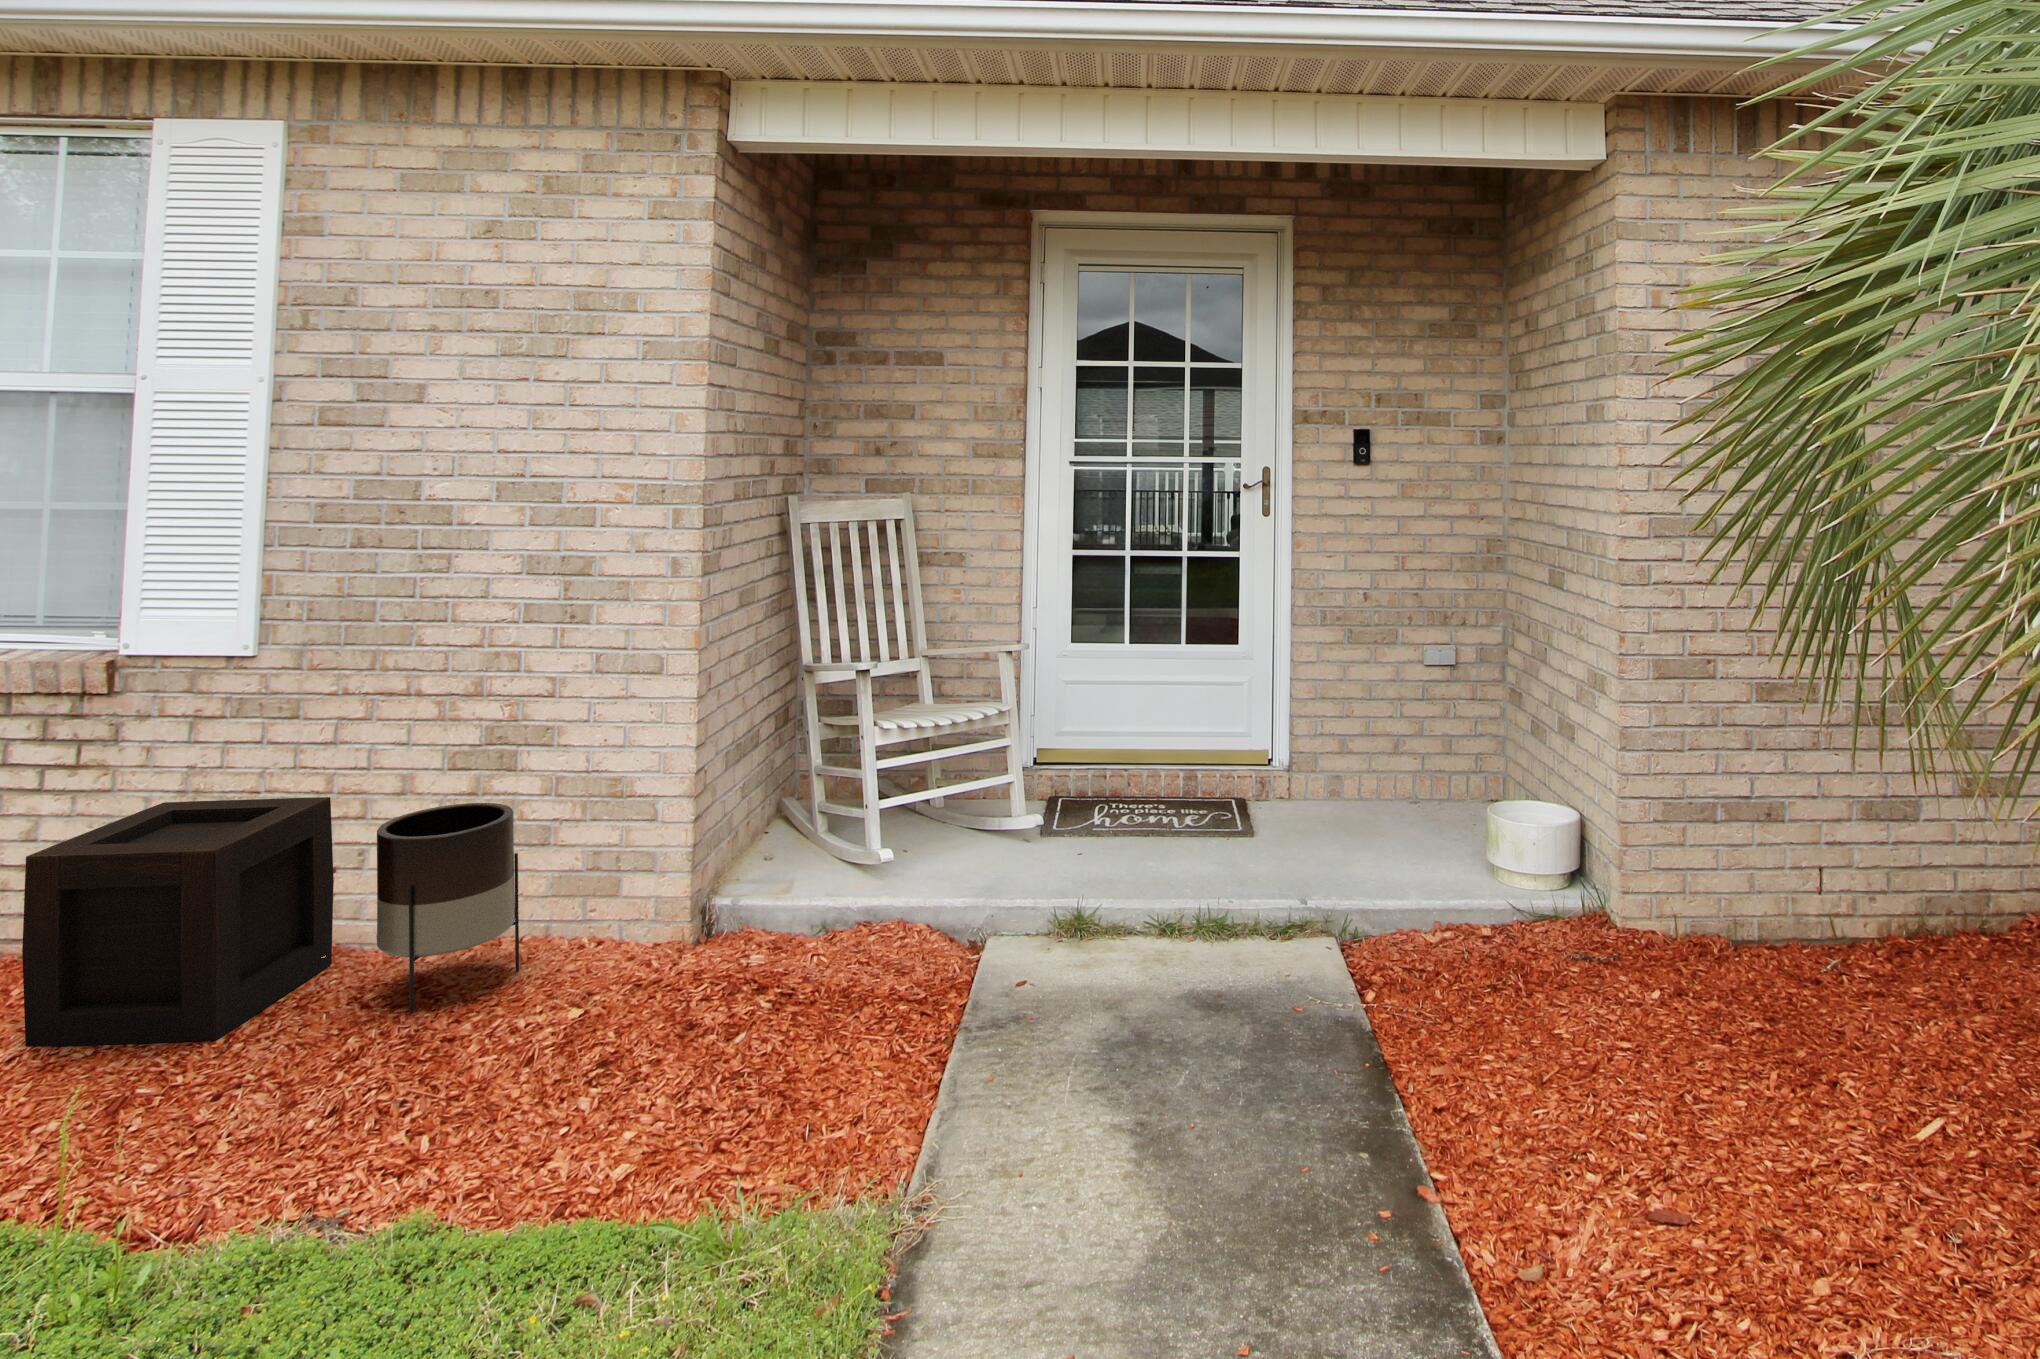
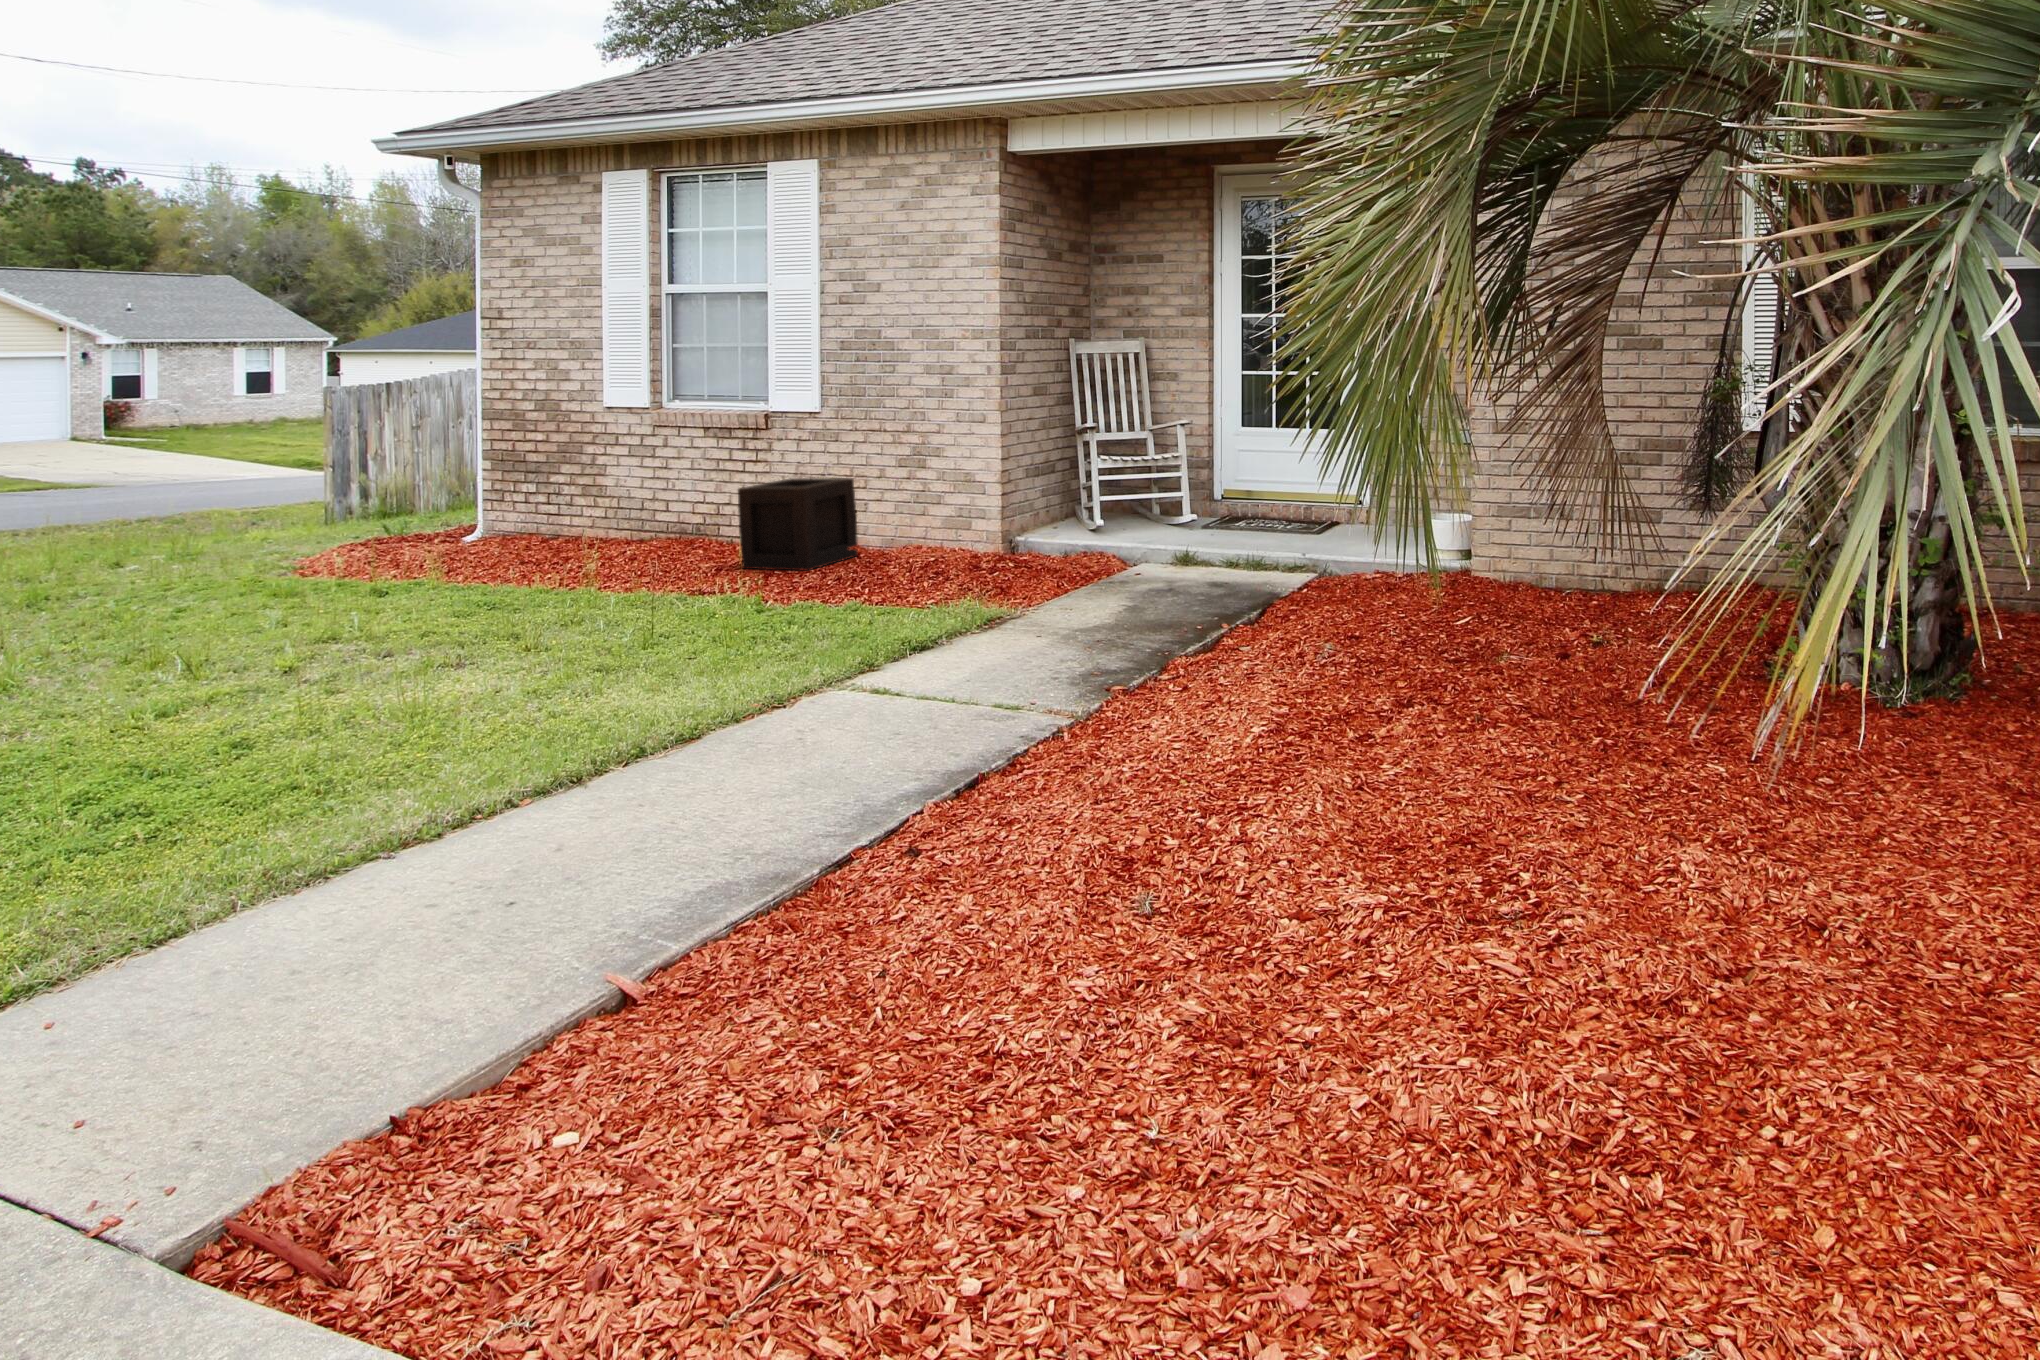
planter: present [377,803,519,1013] -> none [867,482,931,568]

